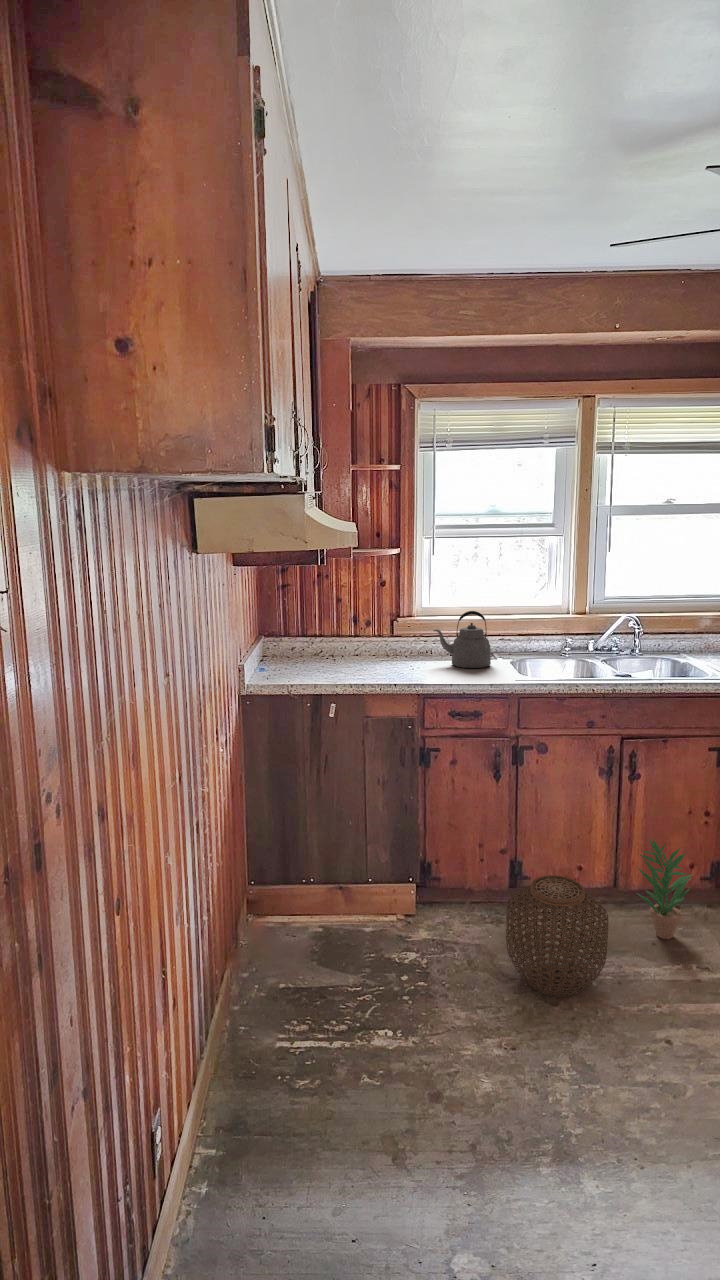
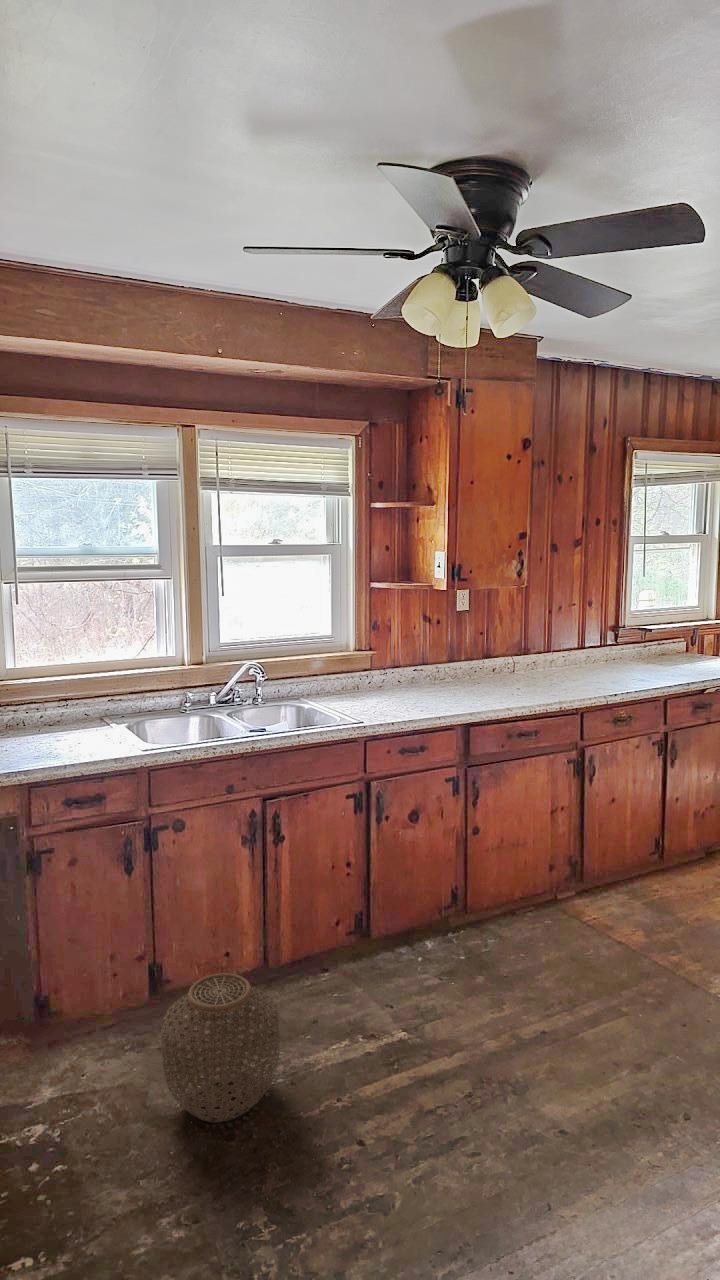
kettle: present [434,611,491,668] -> none [28,671,104,741]
potted plant: present [637,839,693,939] -> none [290,901,349,1009]

